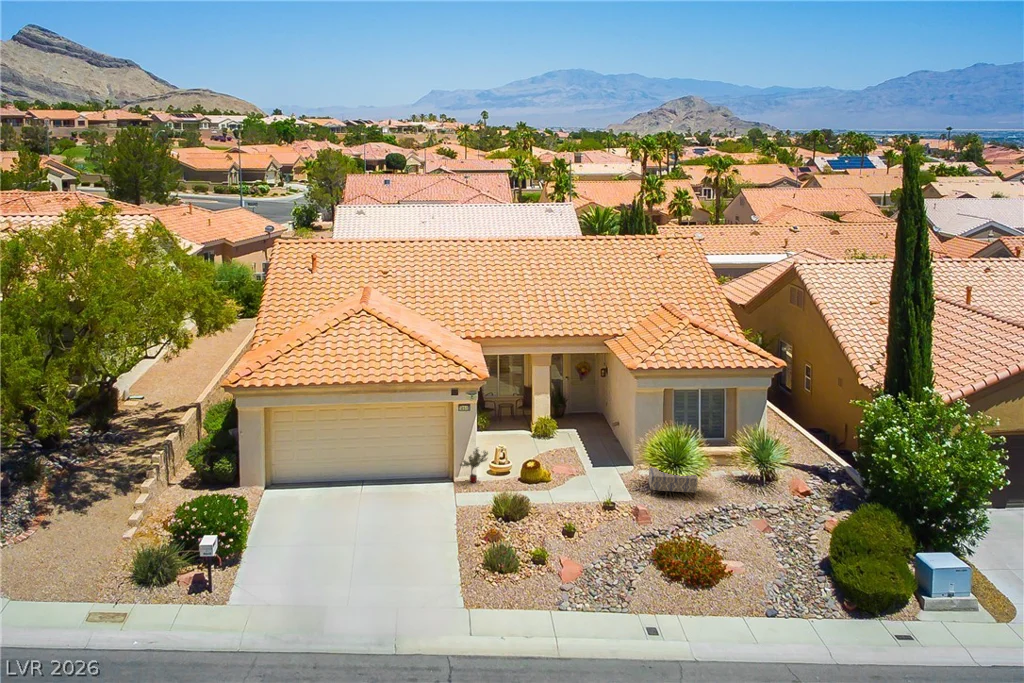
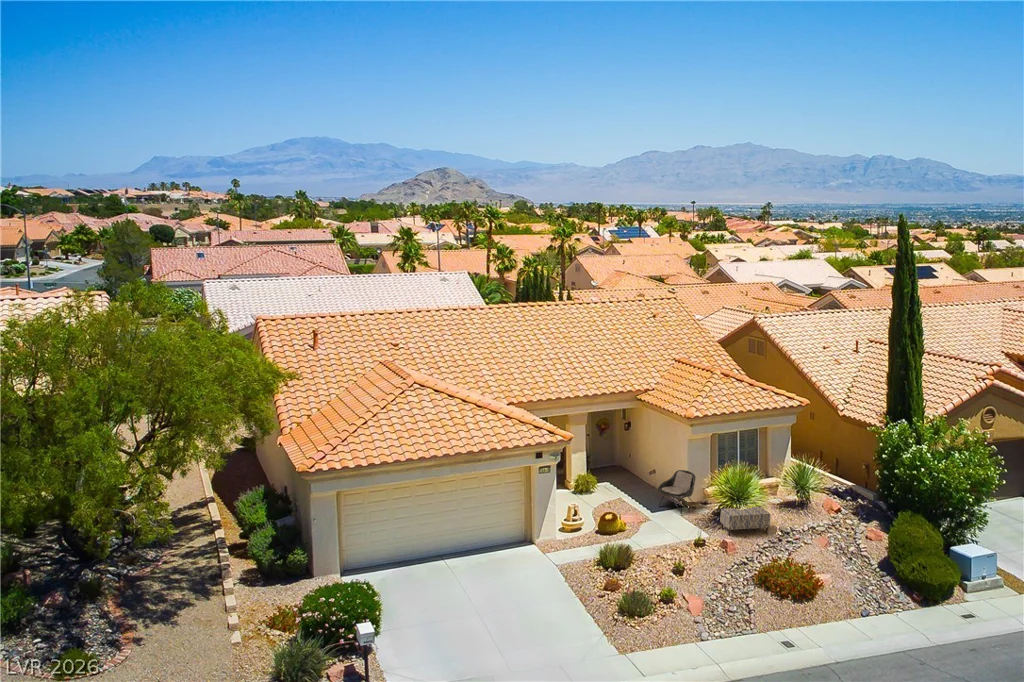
lounge chair: none [600,423,640,468] -> present [658,470,696,514]
potted tree: present [460,447,488,483] -> none [545,506,571,543]

